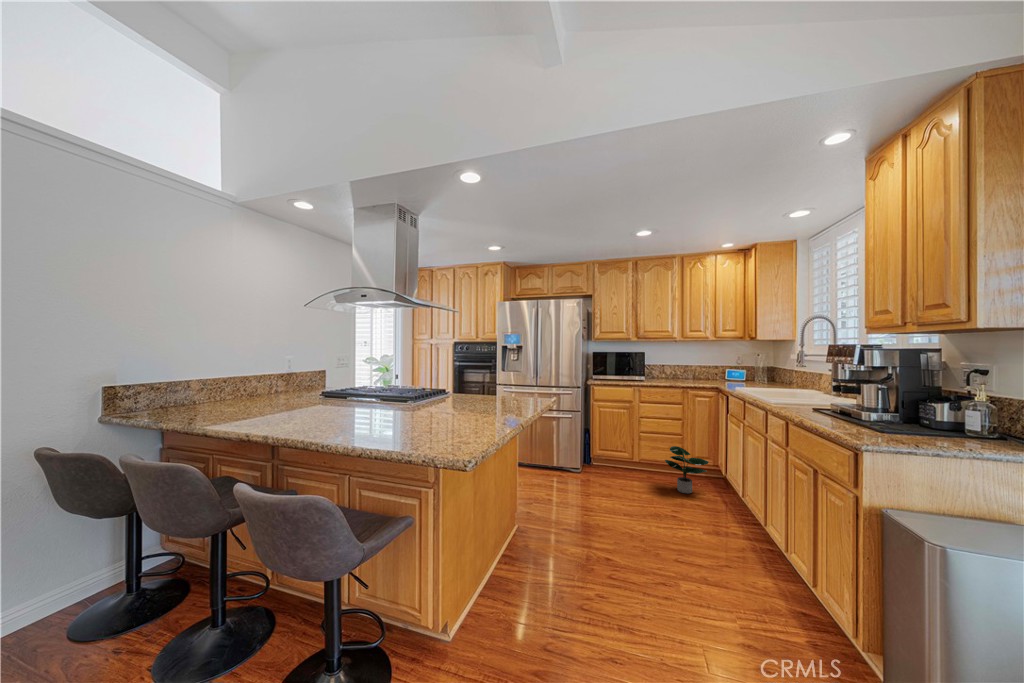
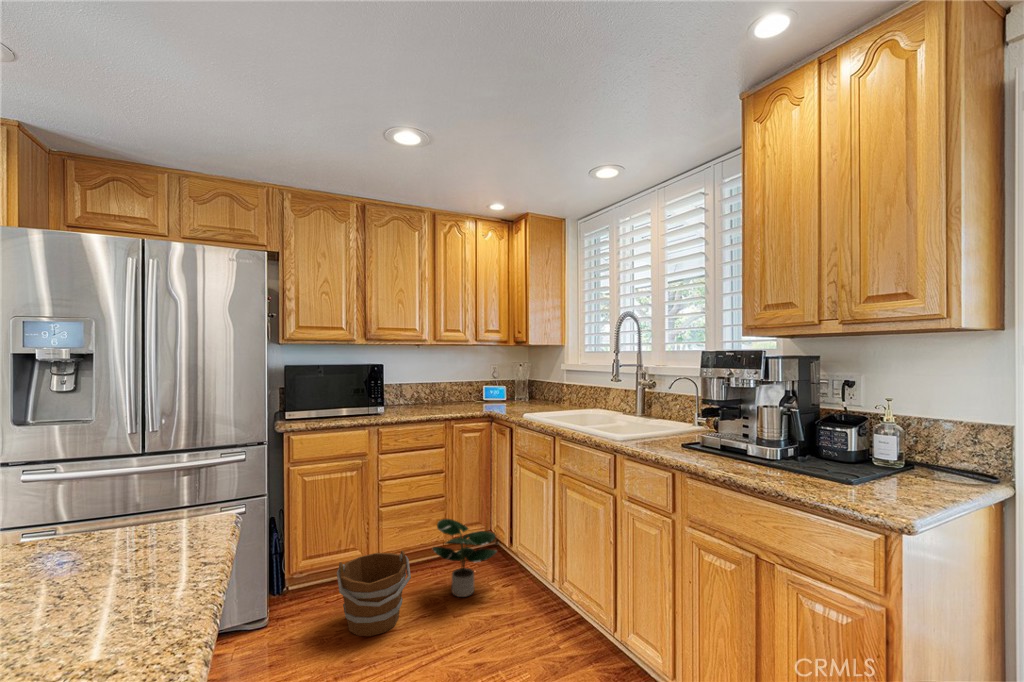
bucket: none [608,452,647,493] -> present [337,551,411,636]

